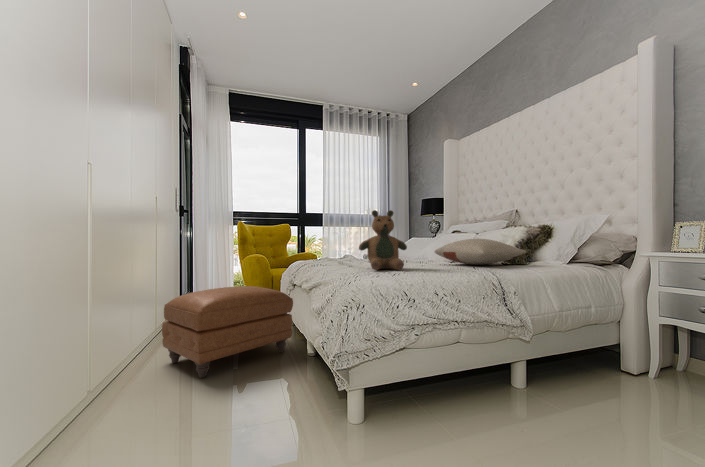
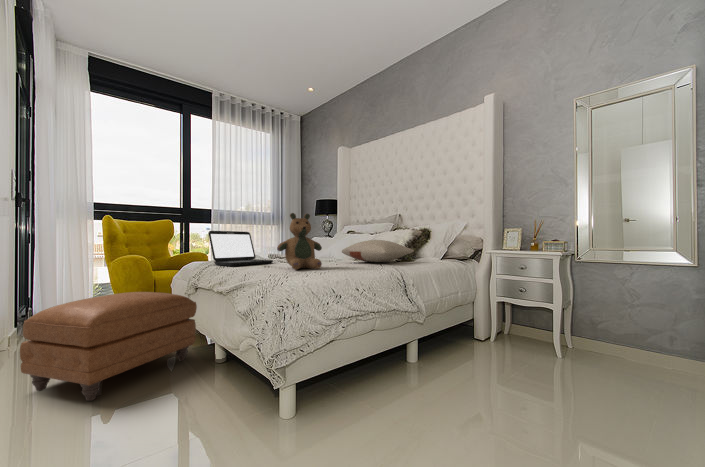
laptop: none [303,231,362,265] -> present [208,231,273,266]

